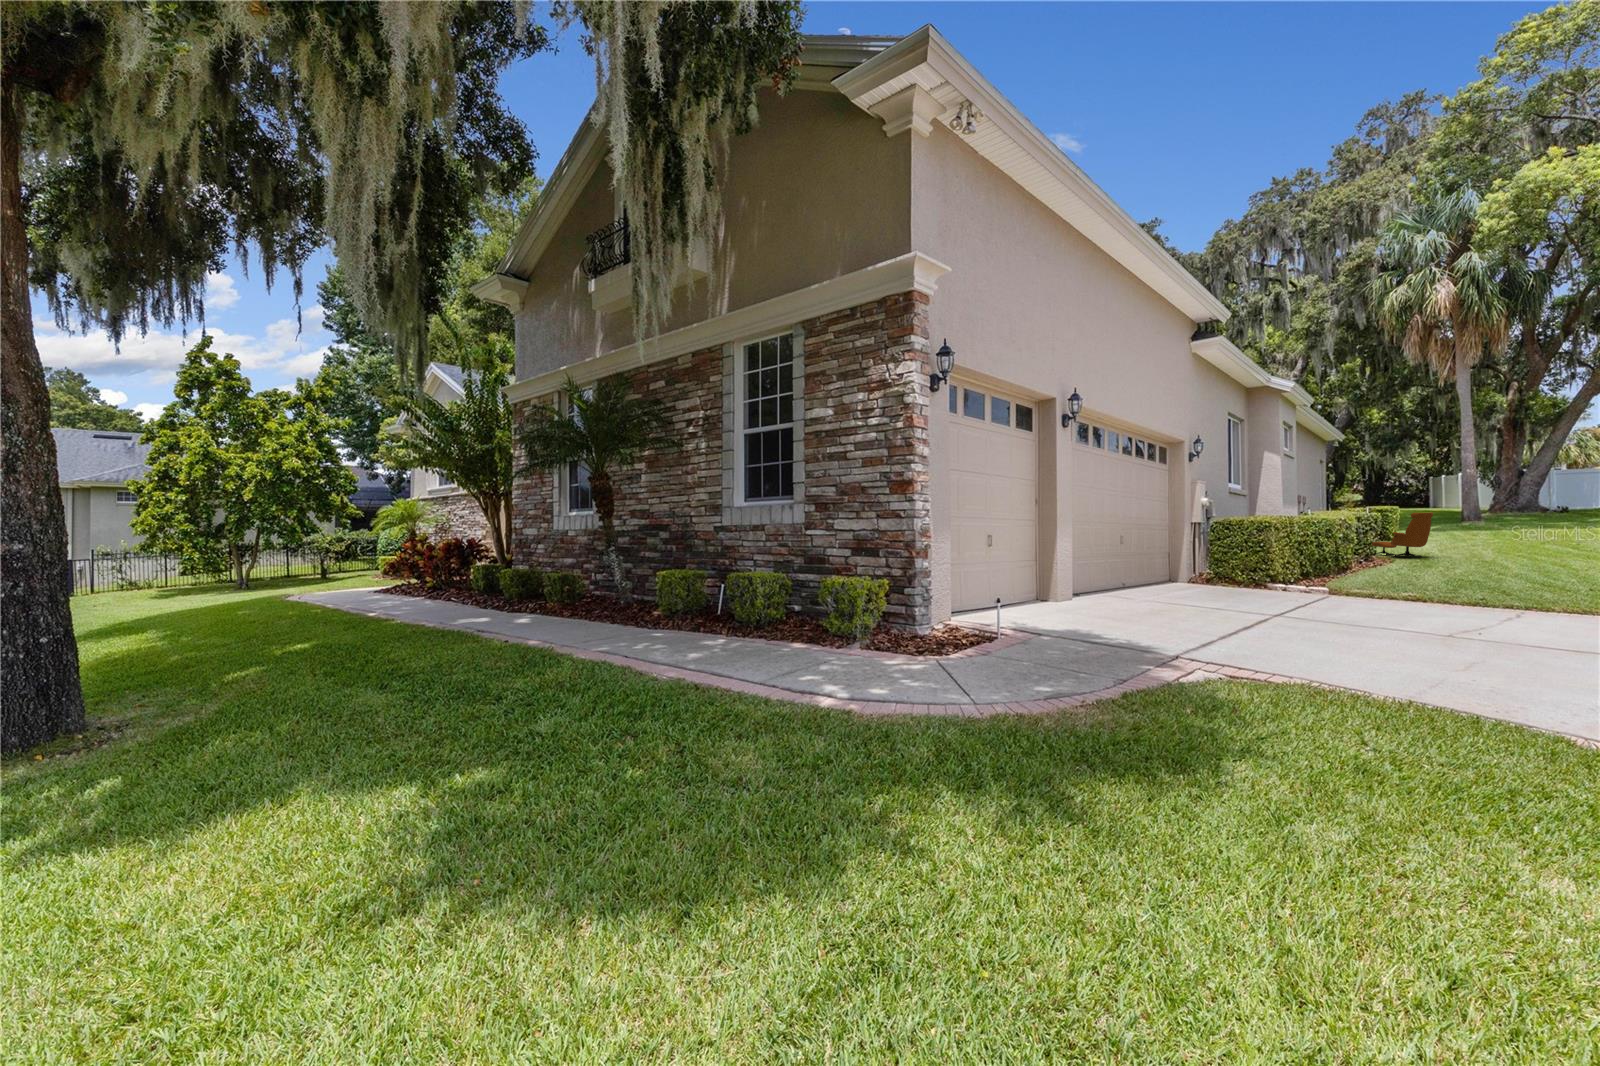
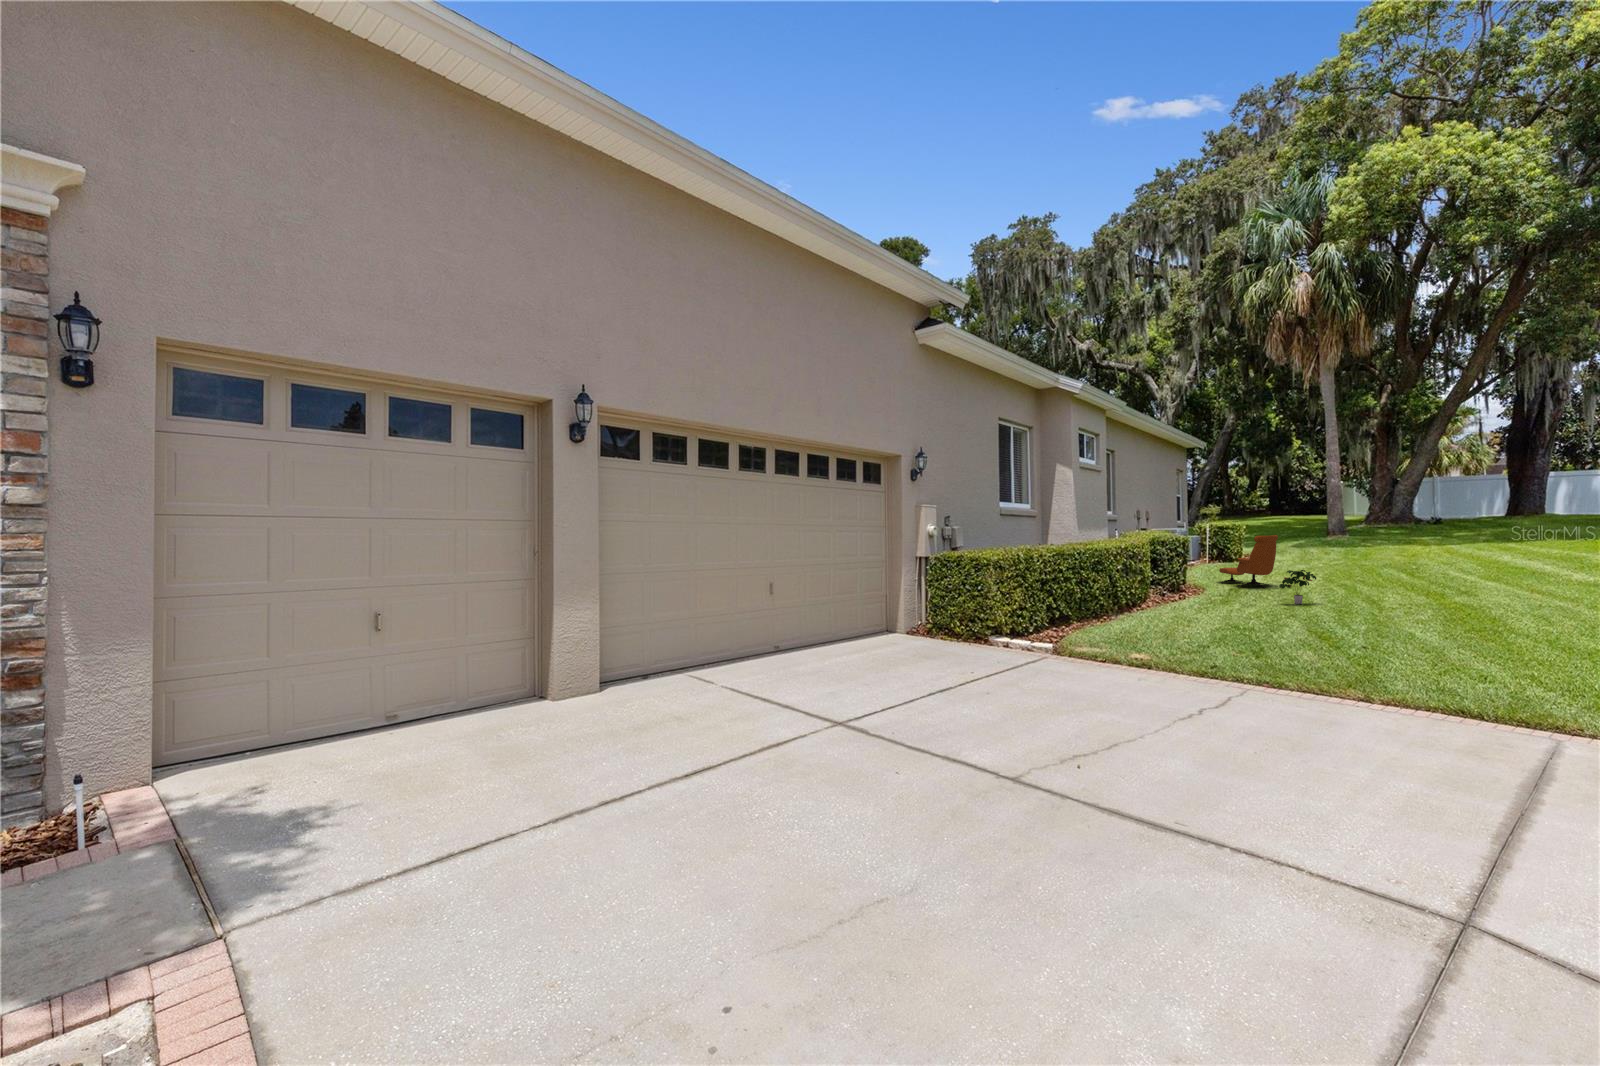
potted plant: none [1442,540,1477,569] -> present [1279,570,1316,604]

